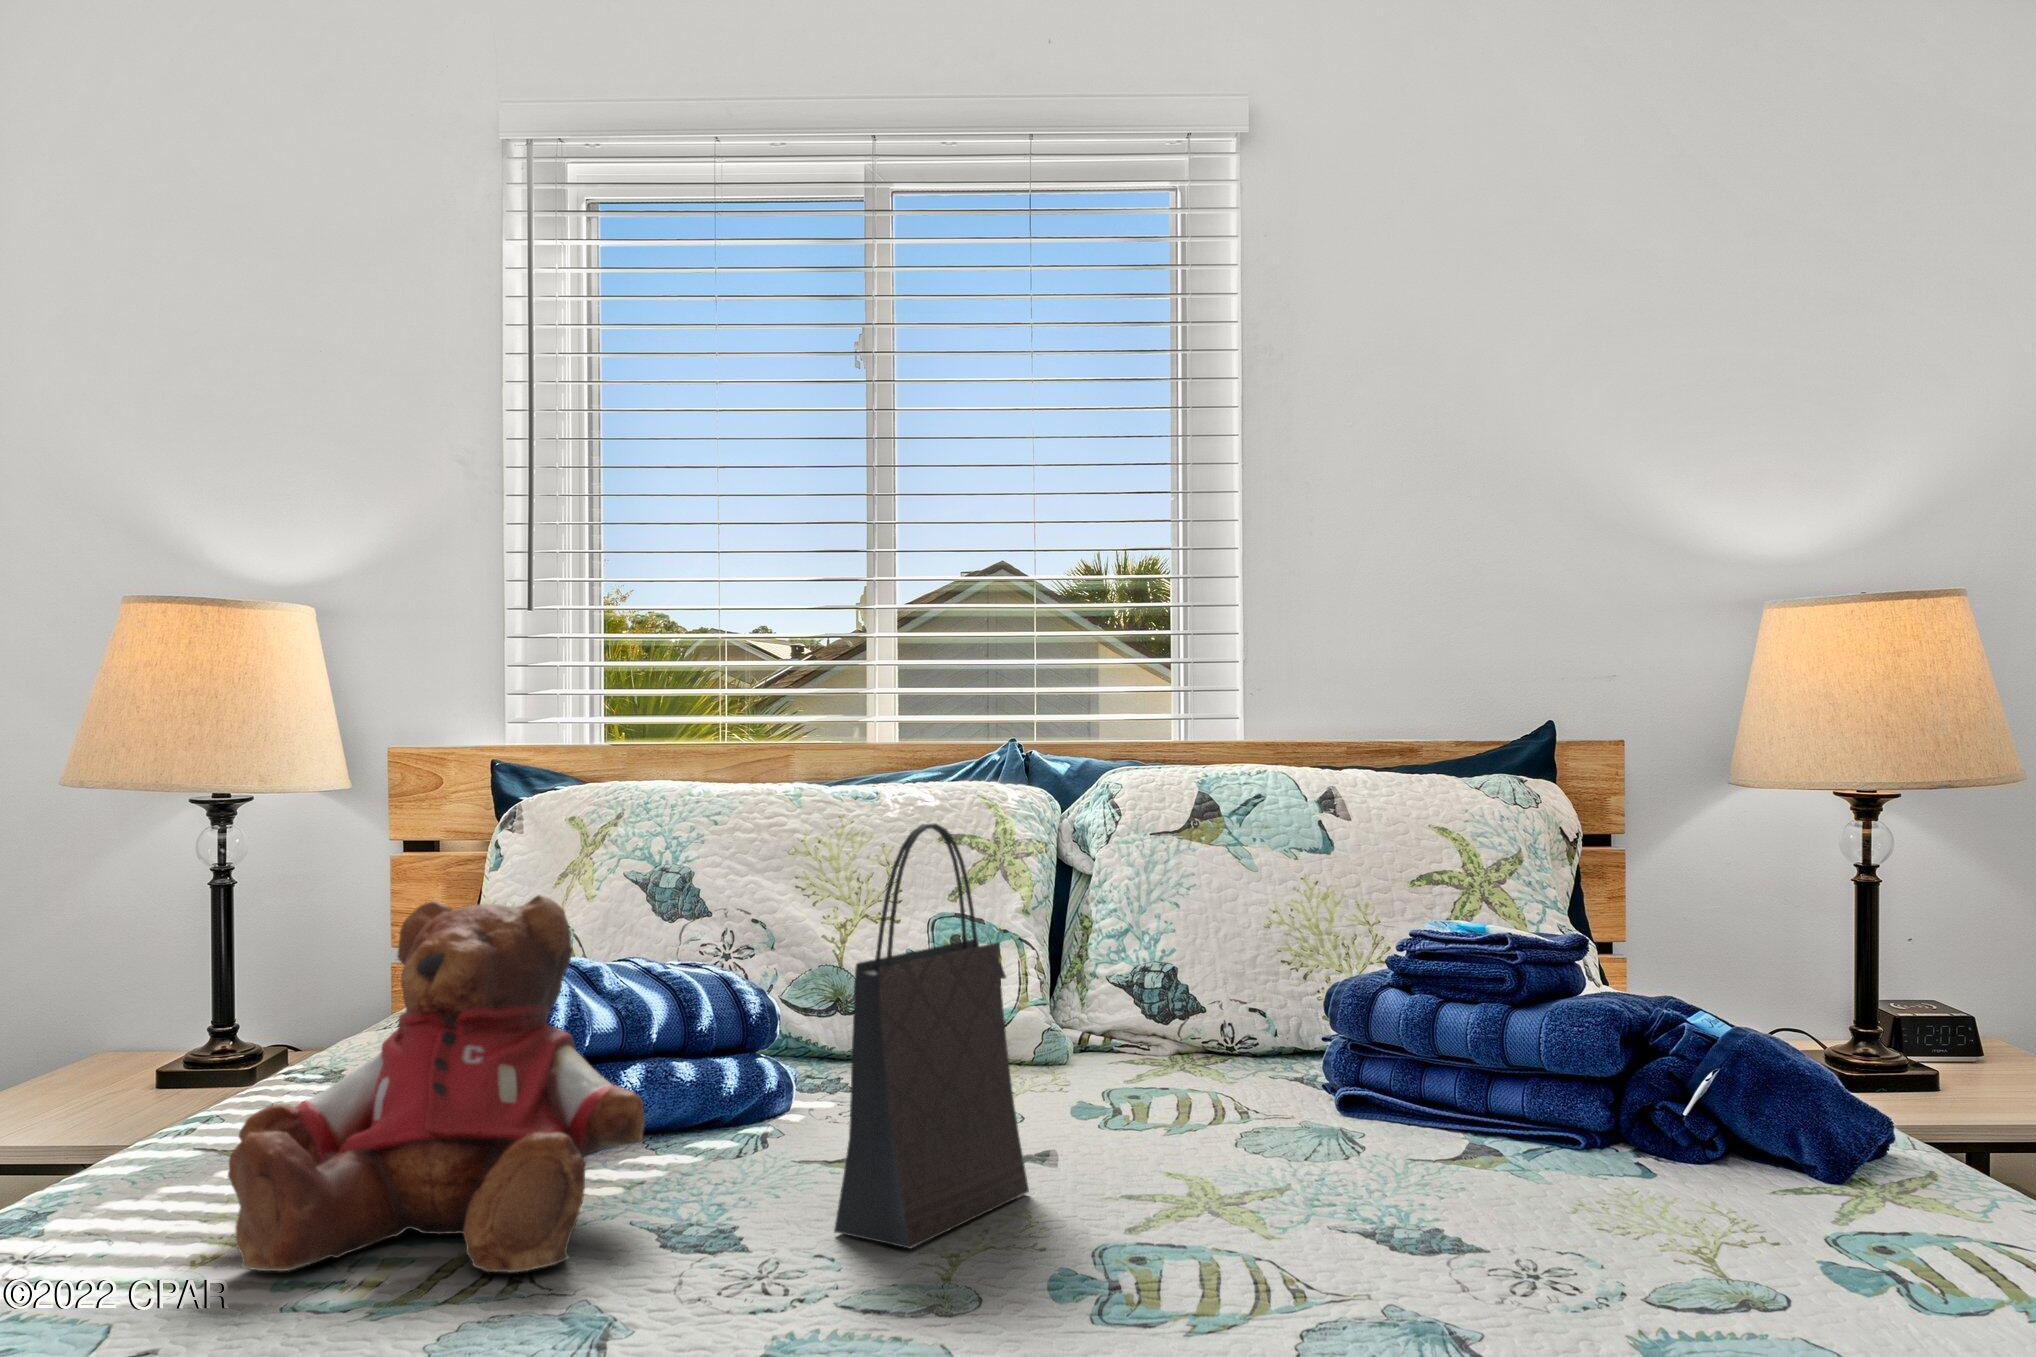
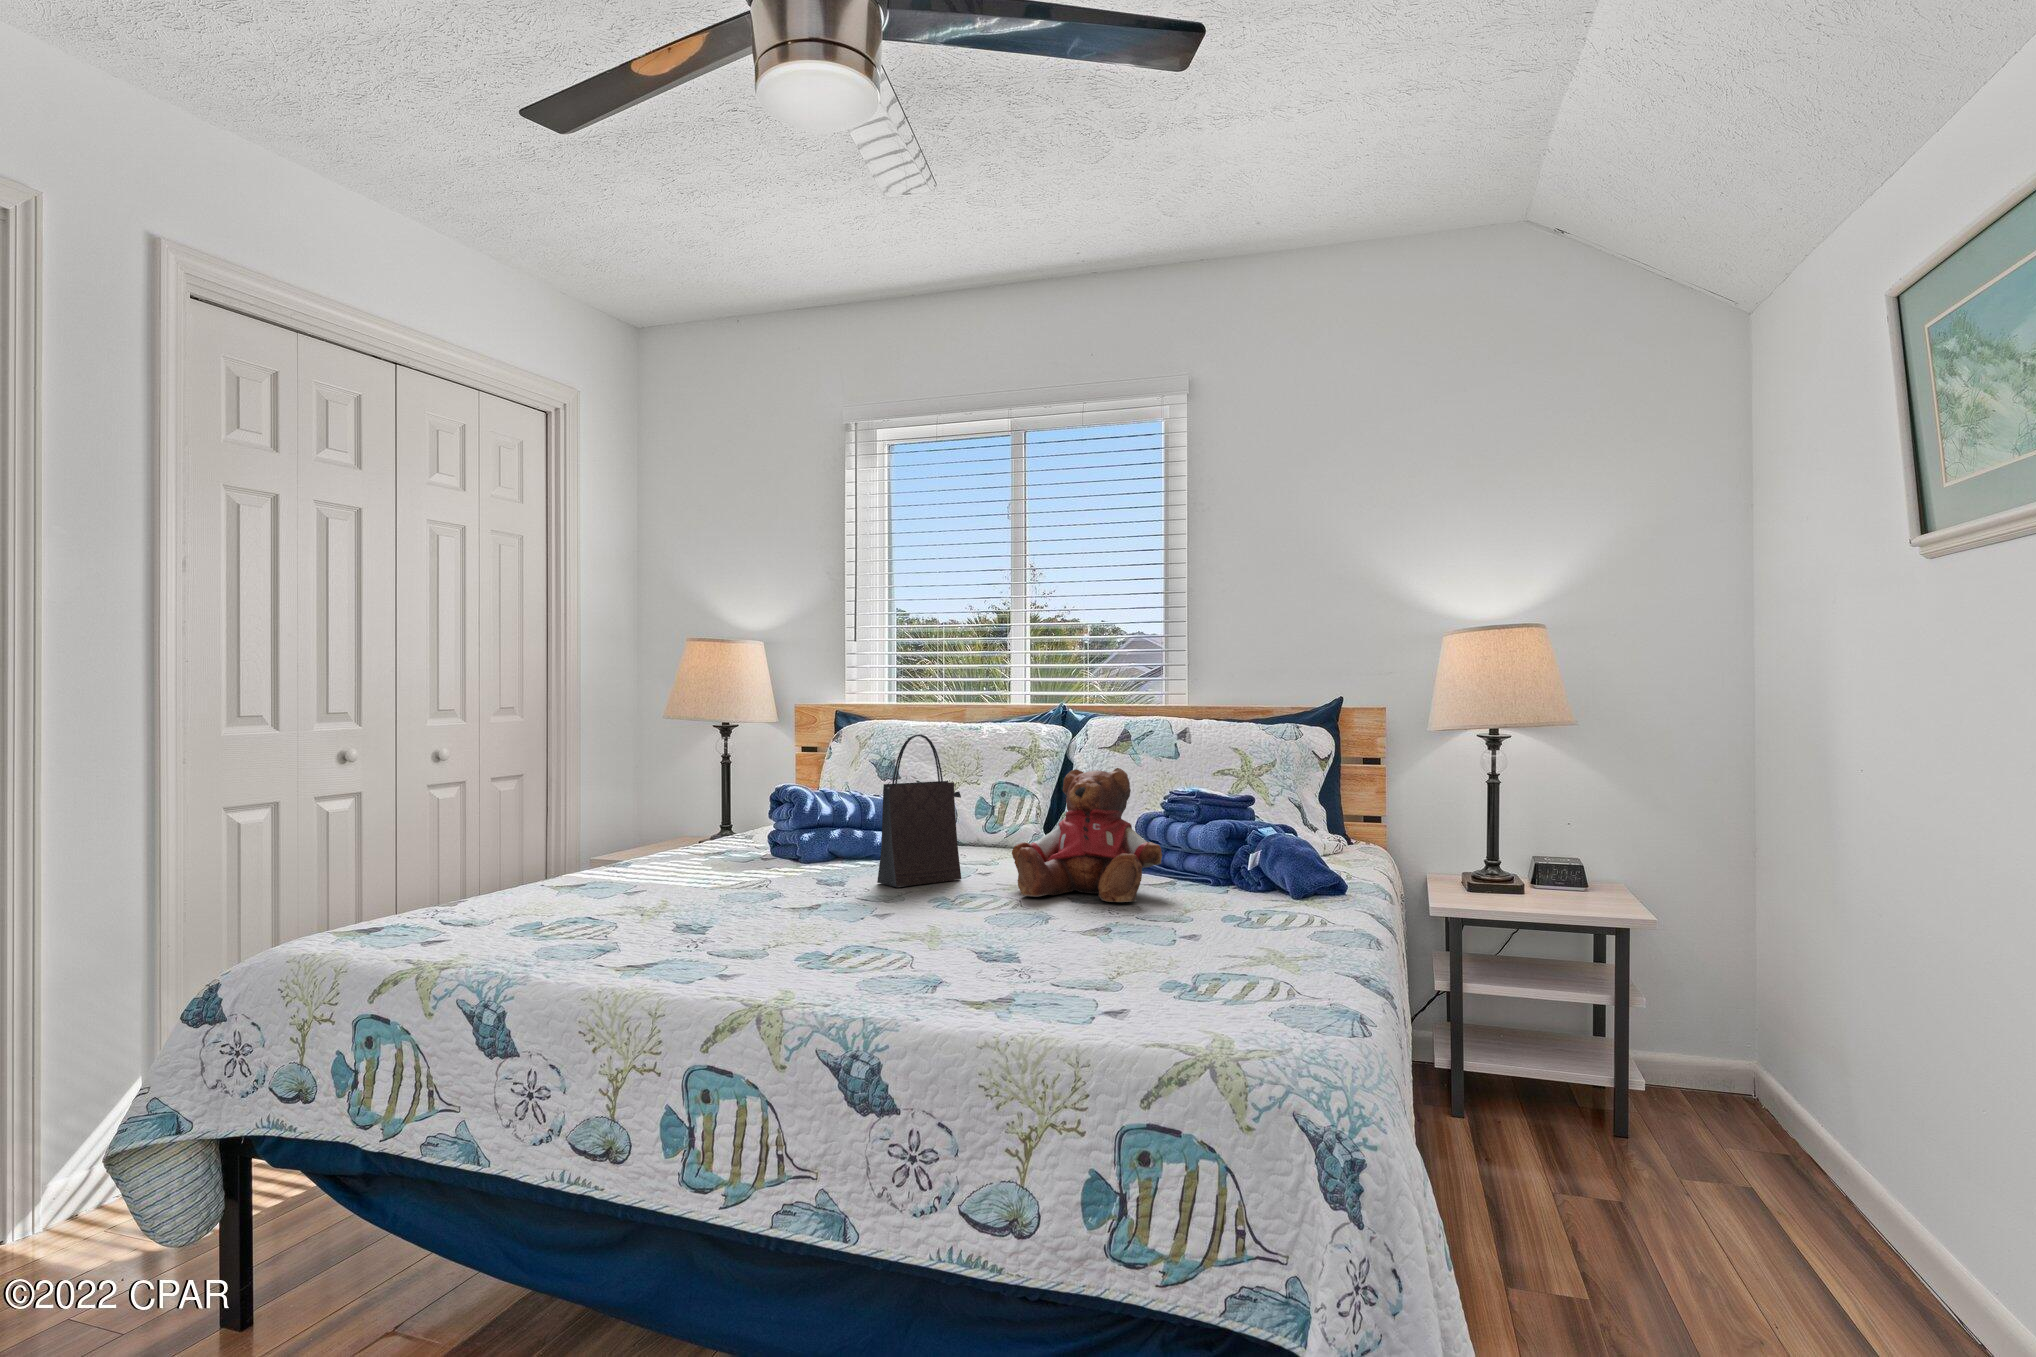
teddy bear: present [228,895,646,1272] -> present [1012,768,1162,902]

